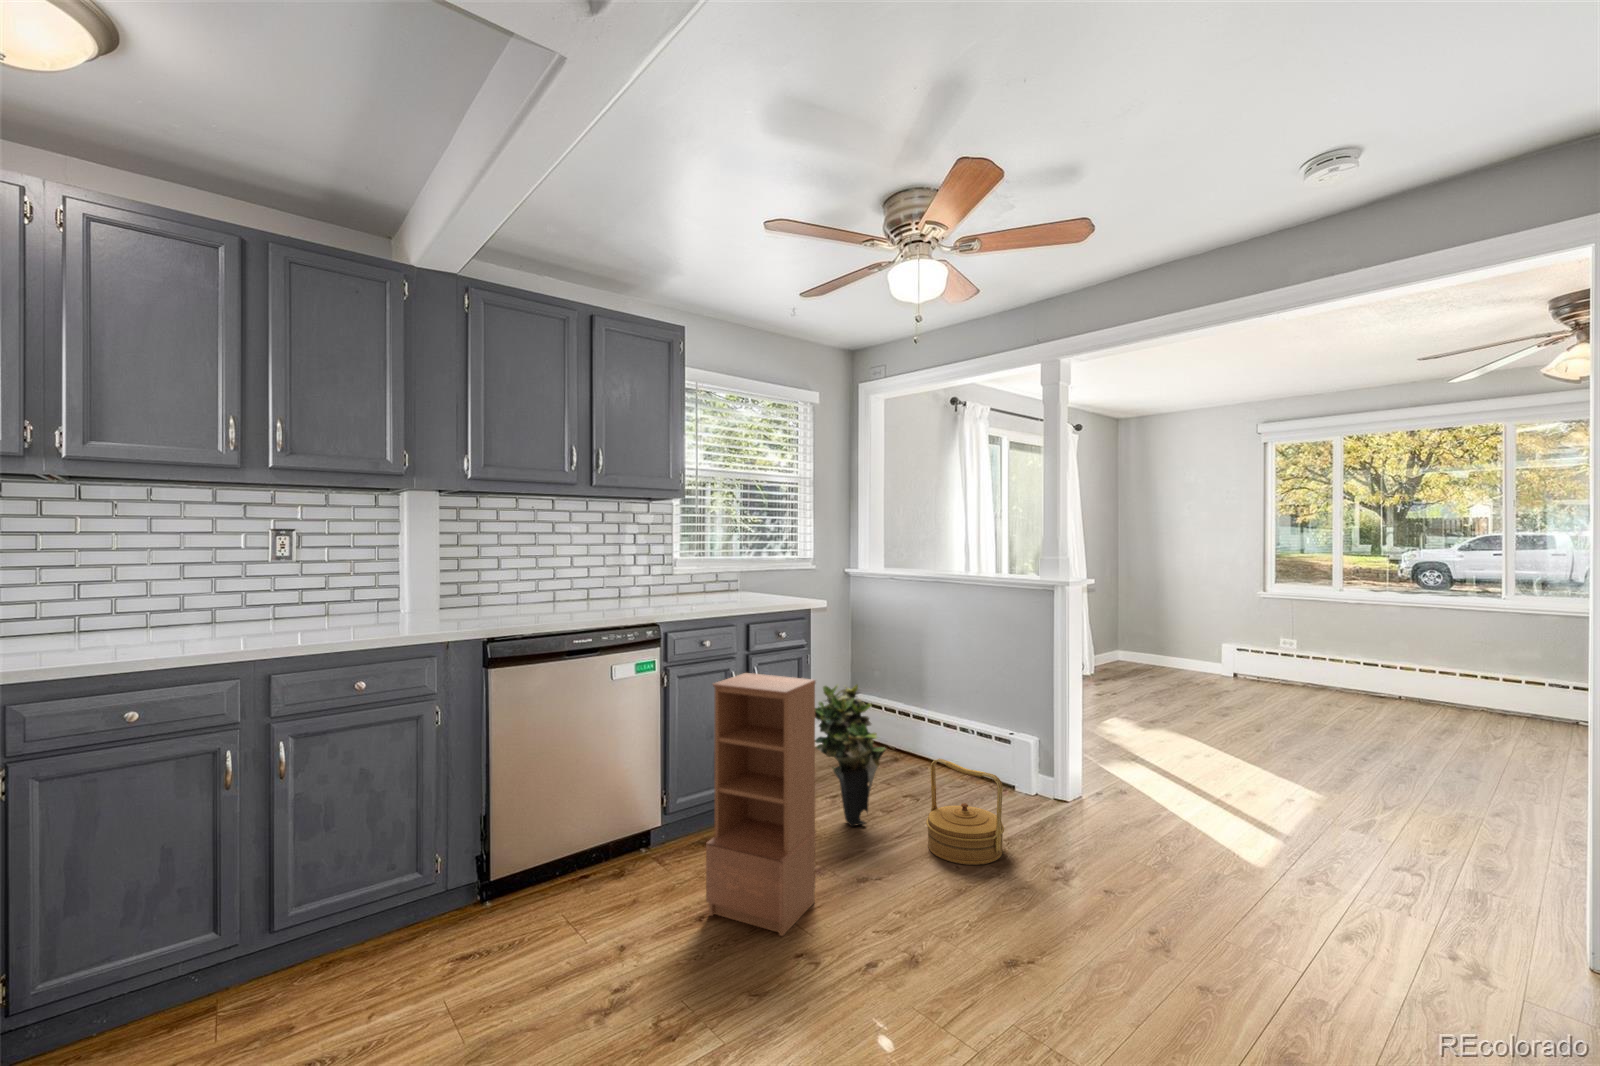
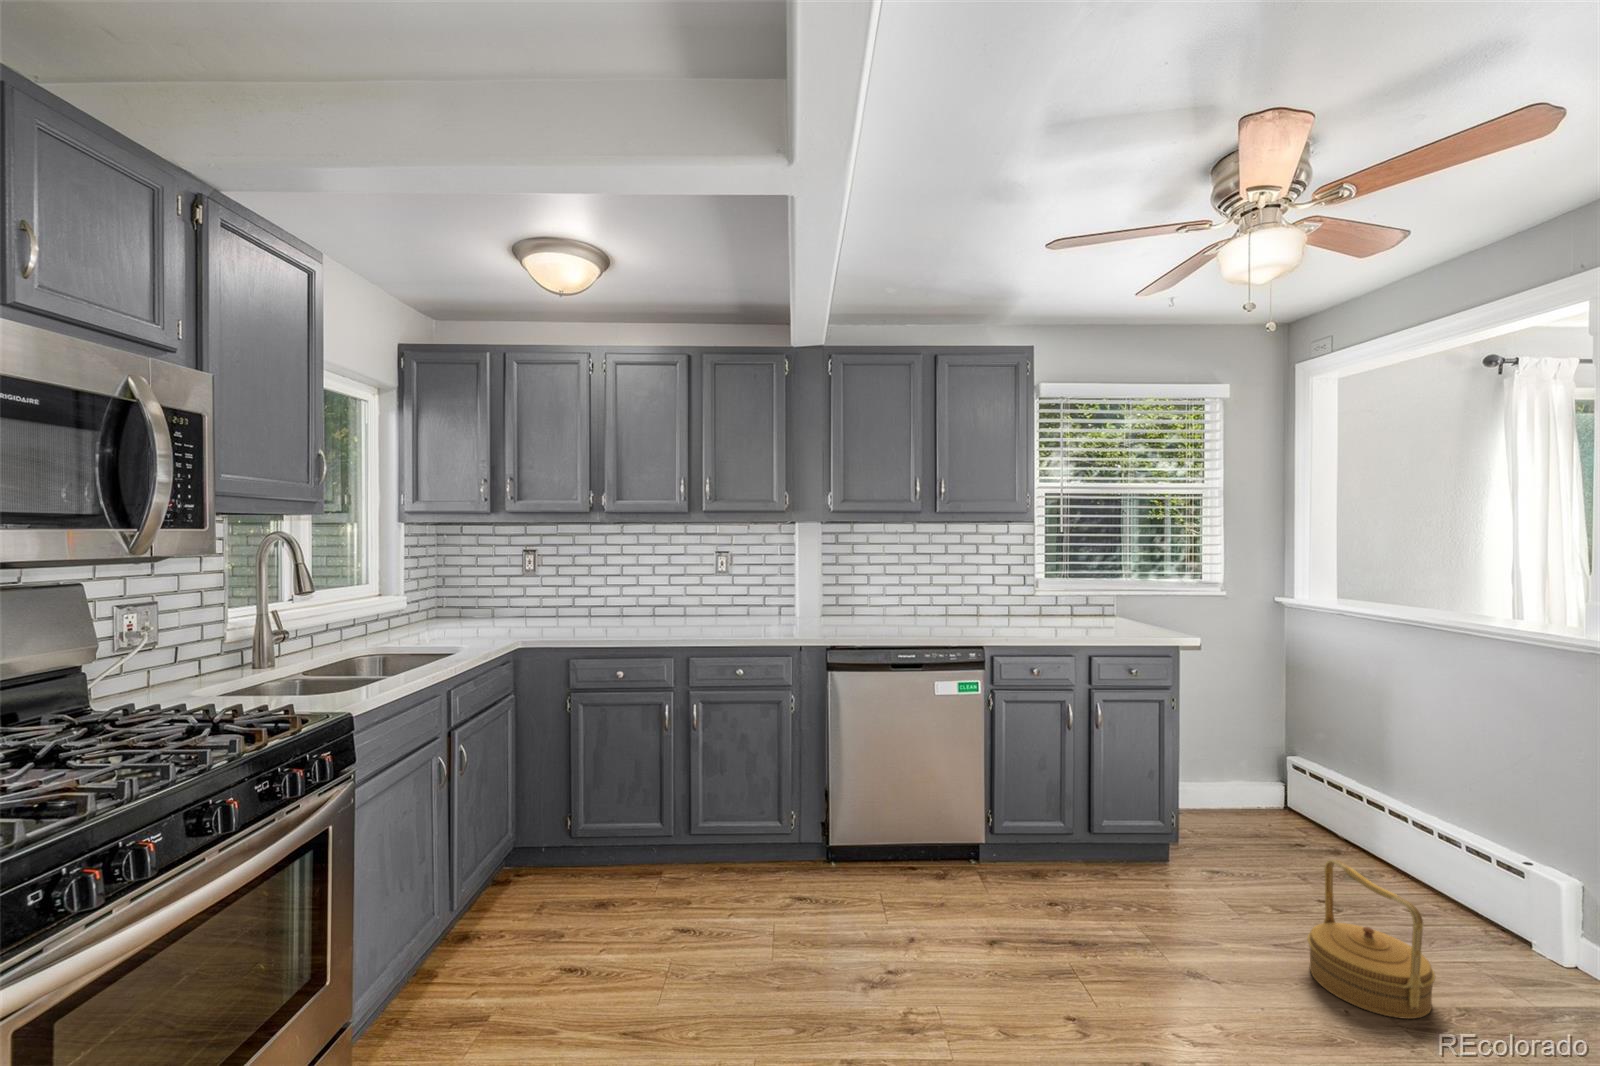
bookcase: present [706,673,816,936] -> none [998,710,1124,991]
potted plant: present [815,685,886,826] -> none [1170,738,1272,912]

